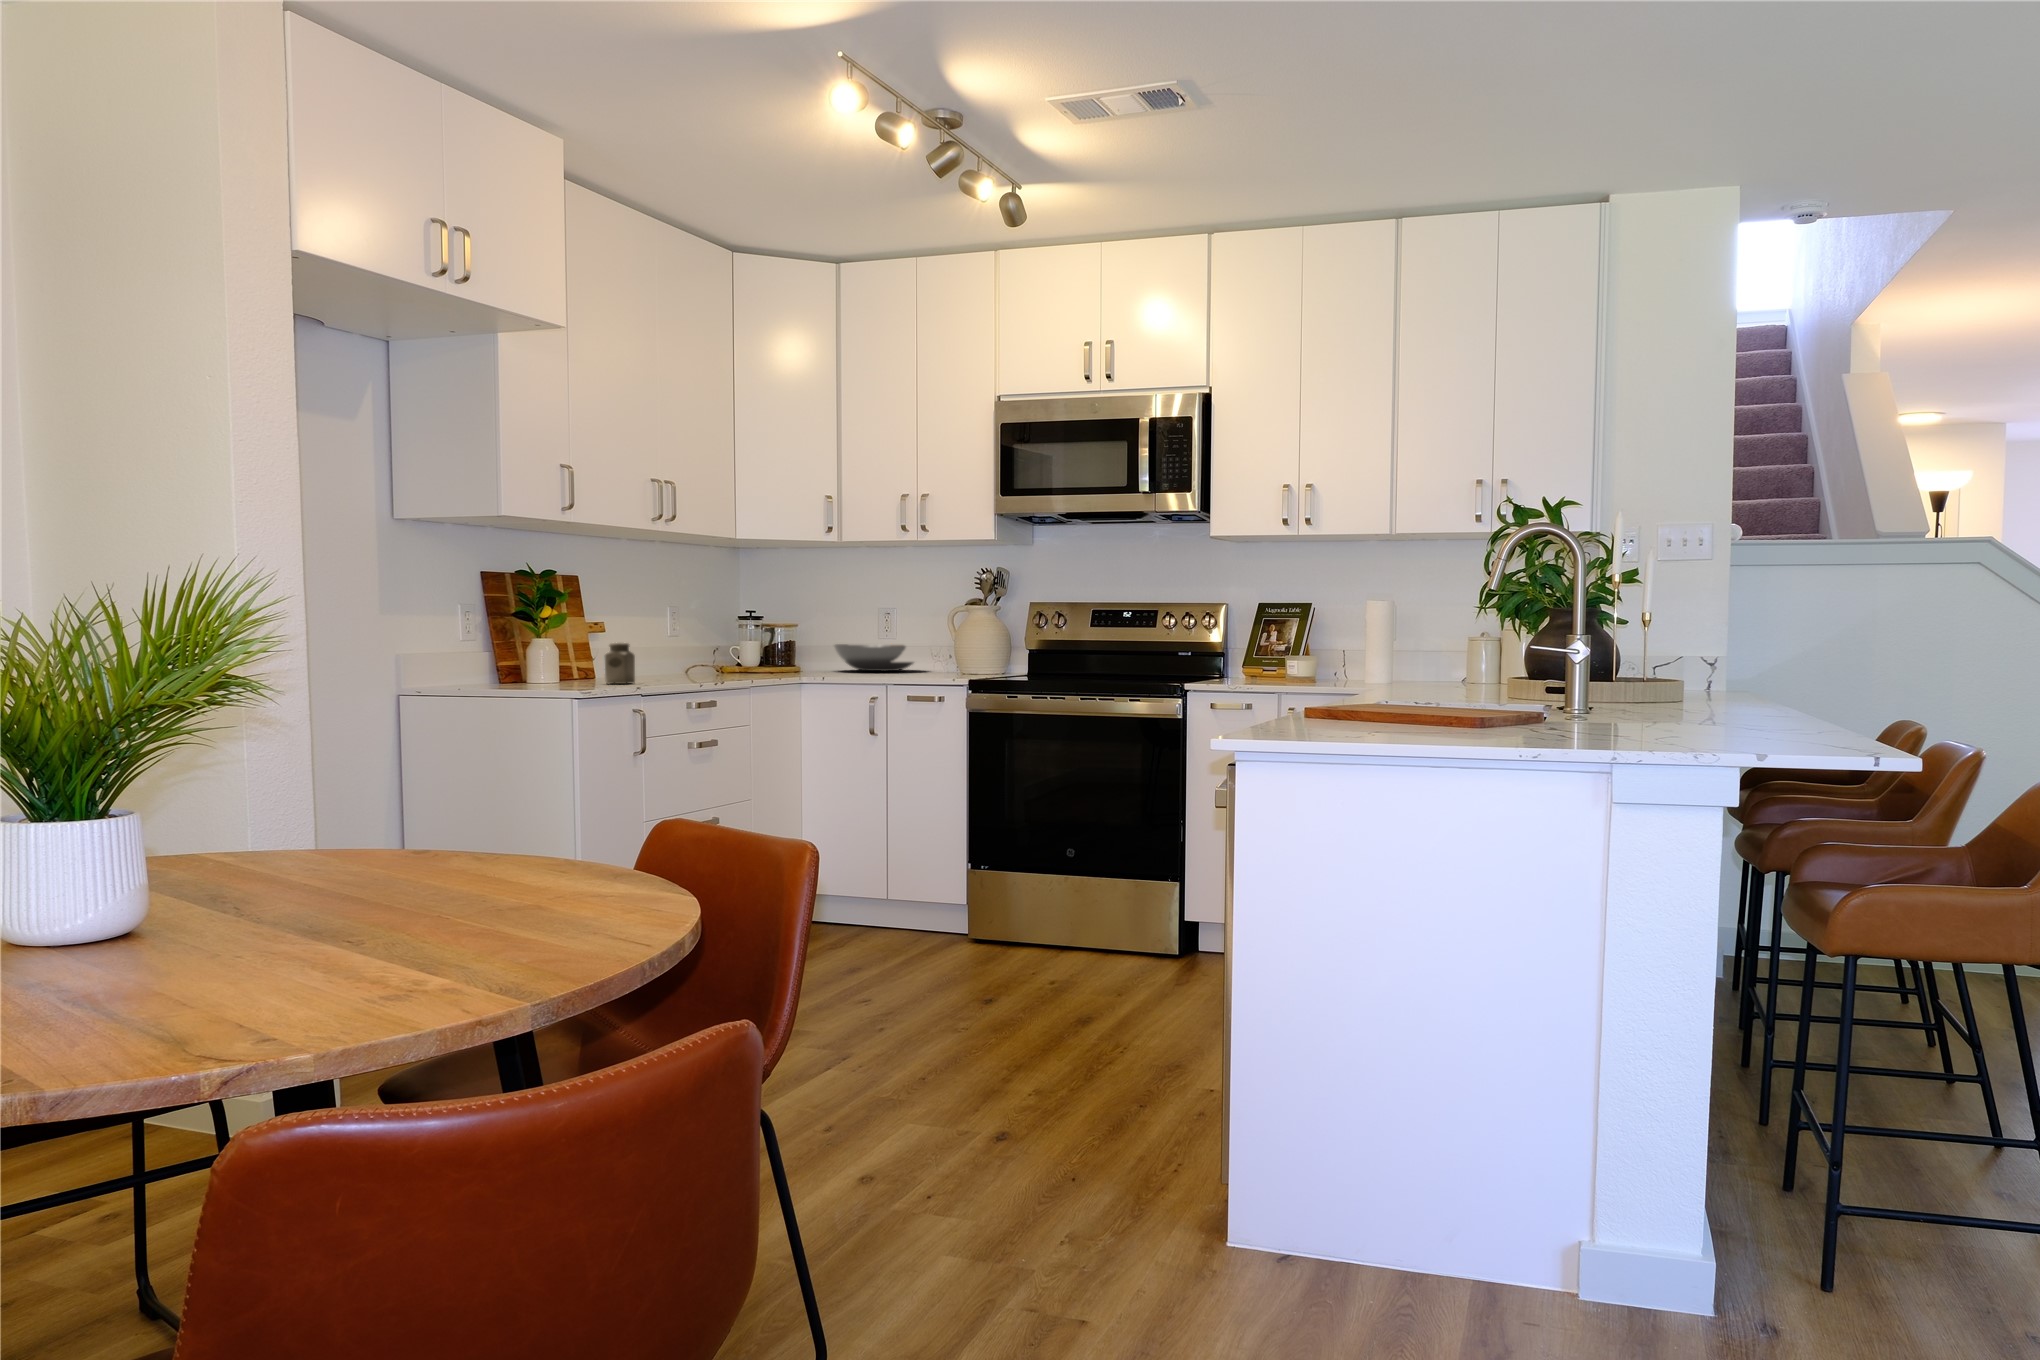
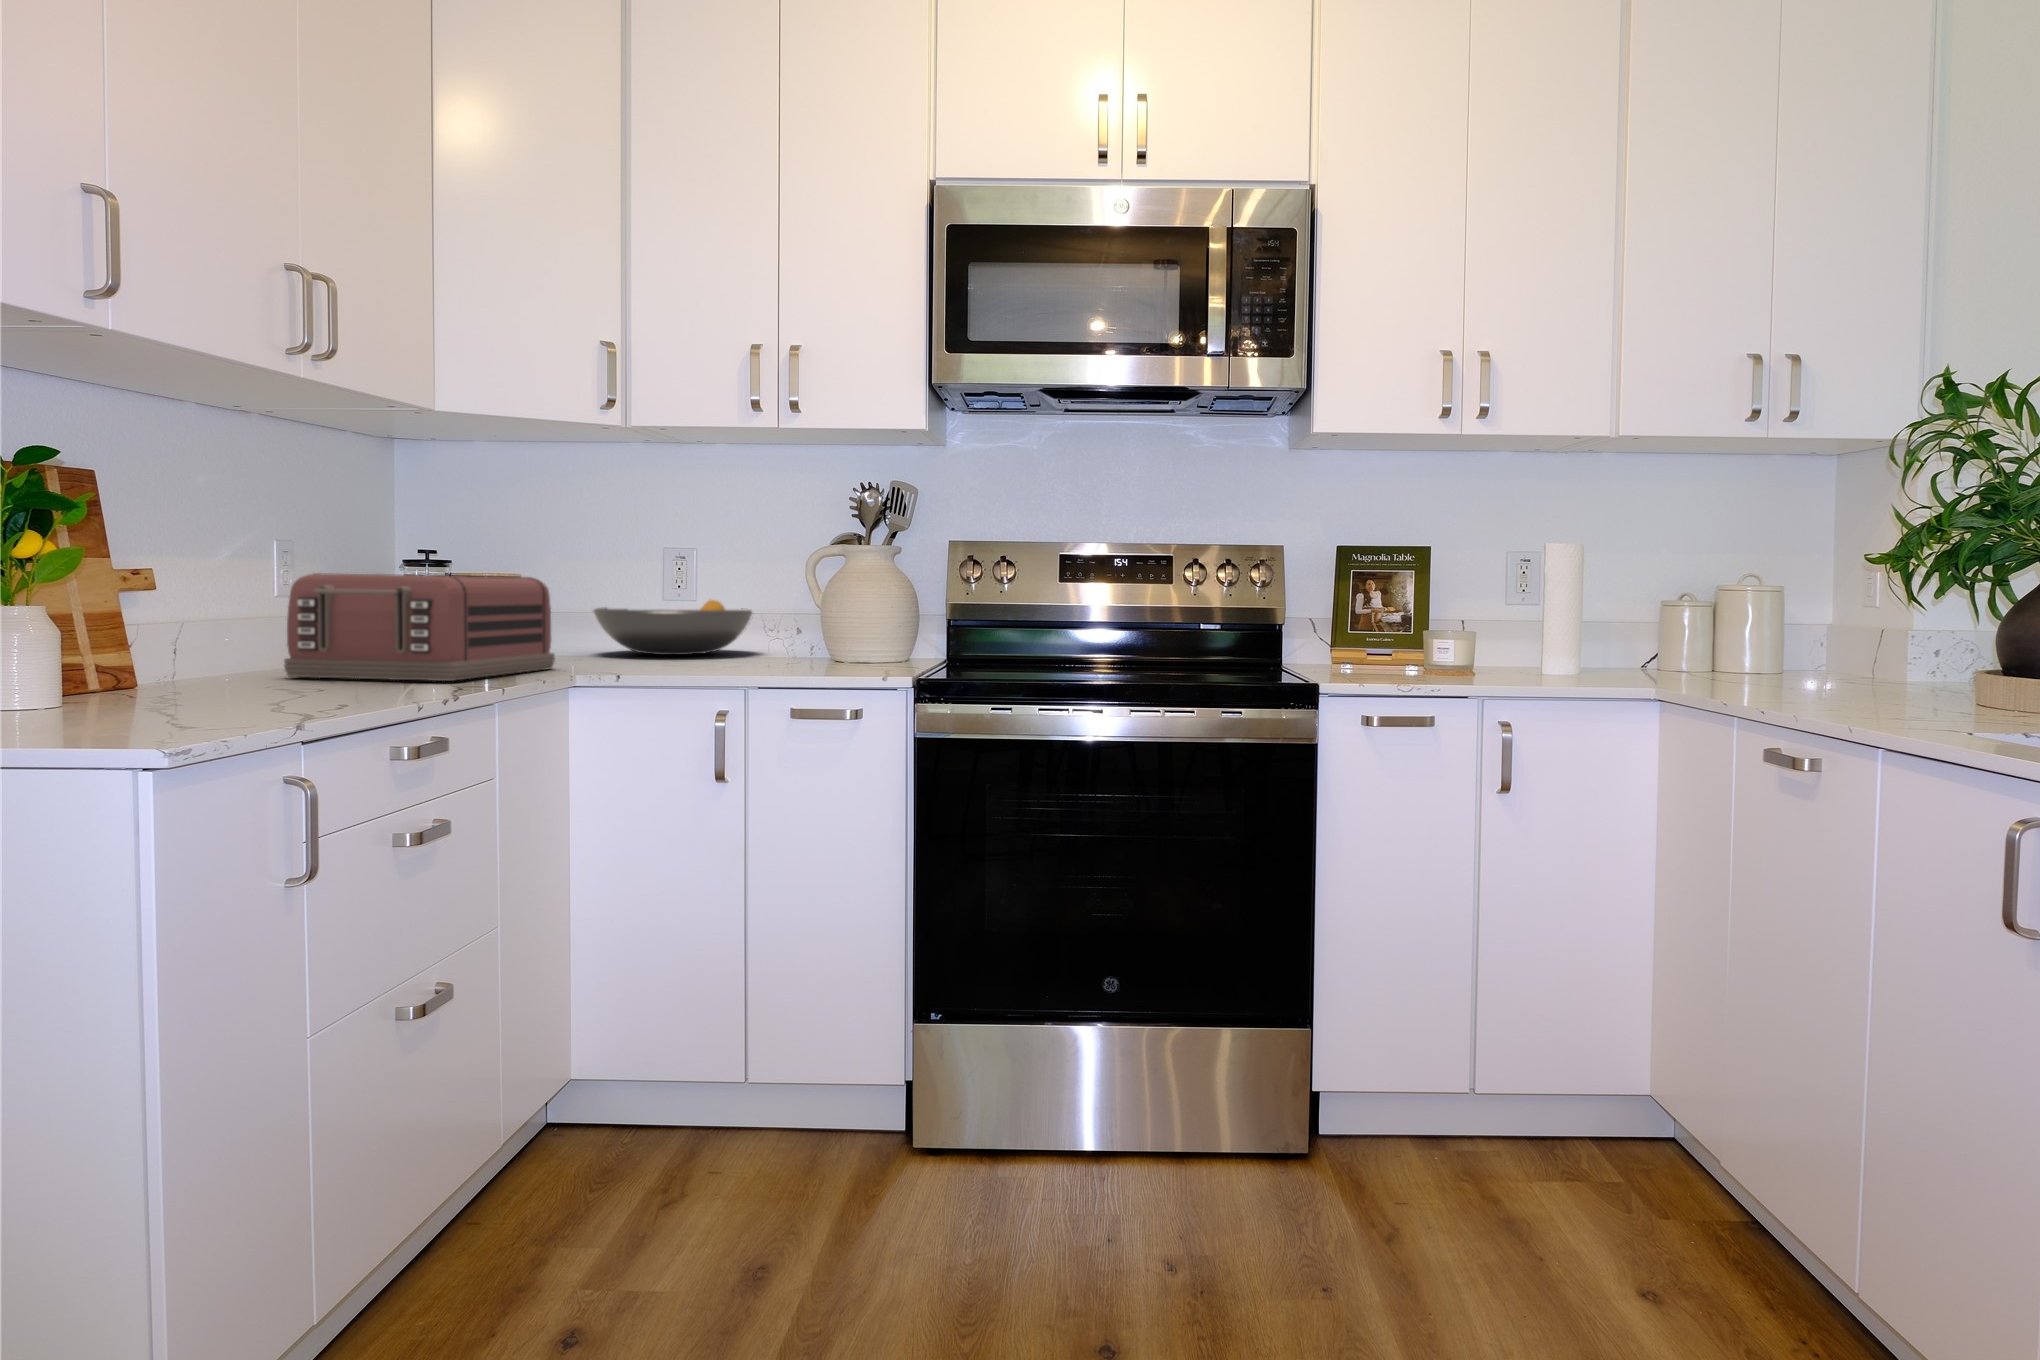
toaster: none [663,624,797,678] -> present [284,573,555,681]
salt shaker: present [605,642,635,684] -> none [182,615,254,707]

